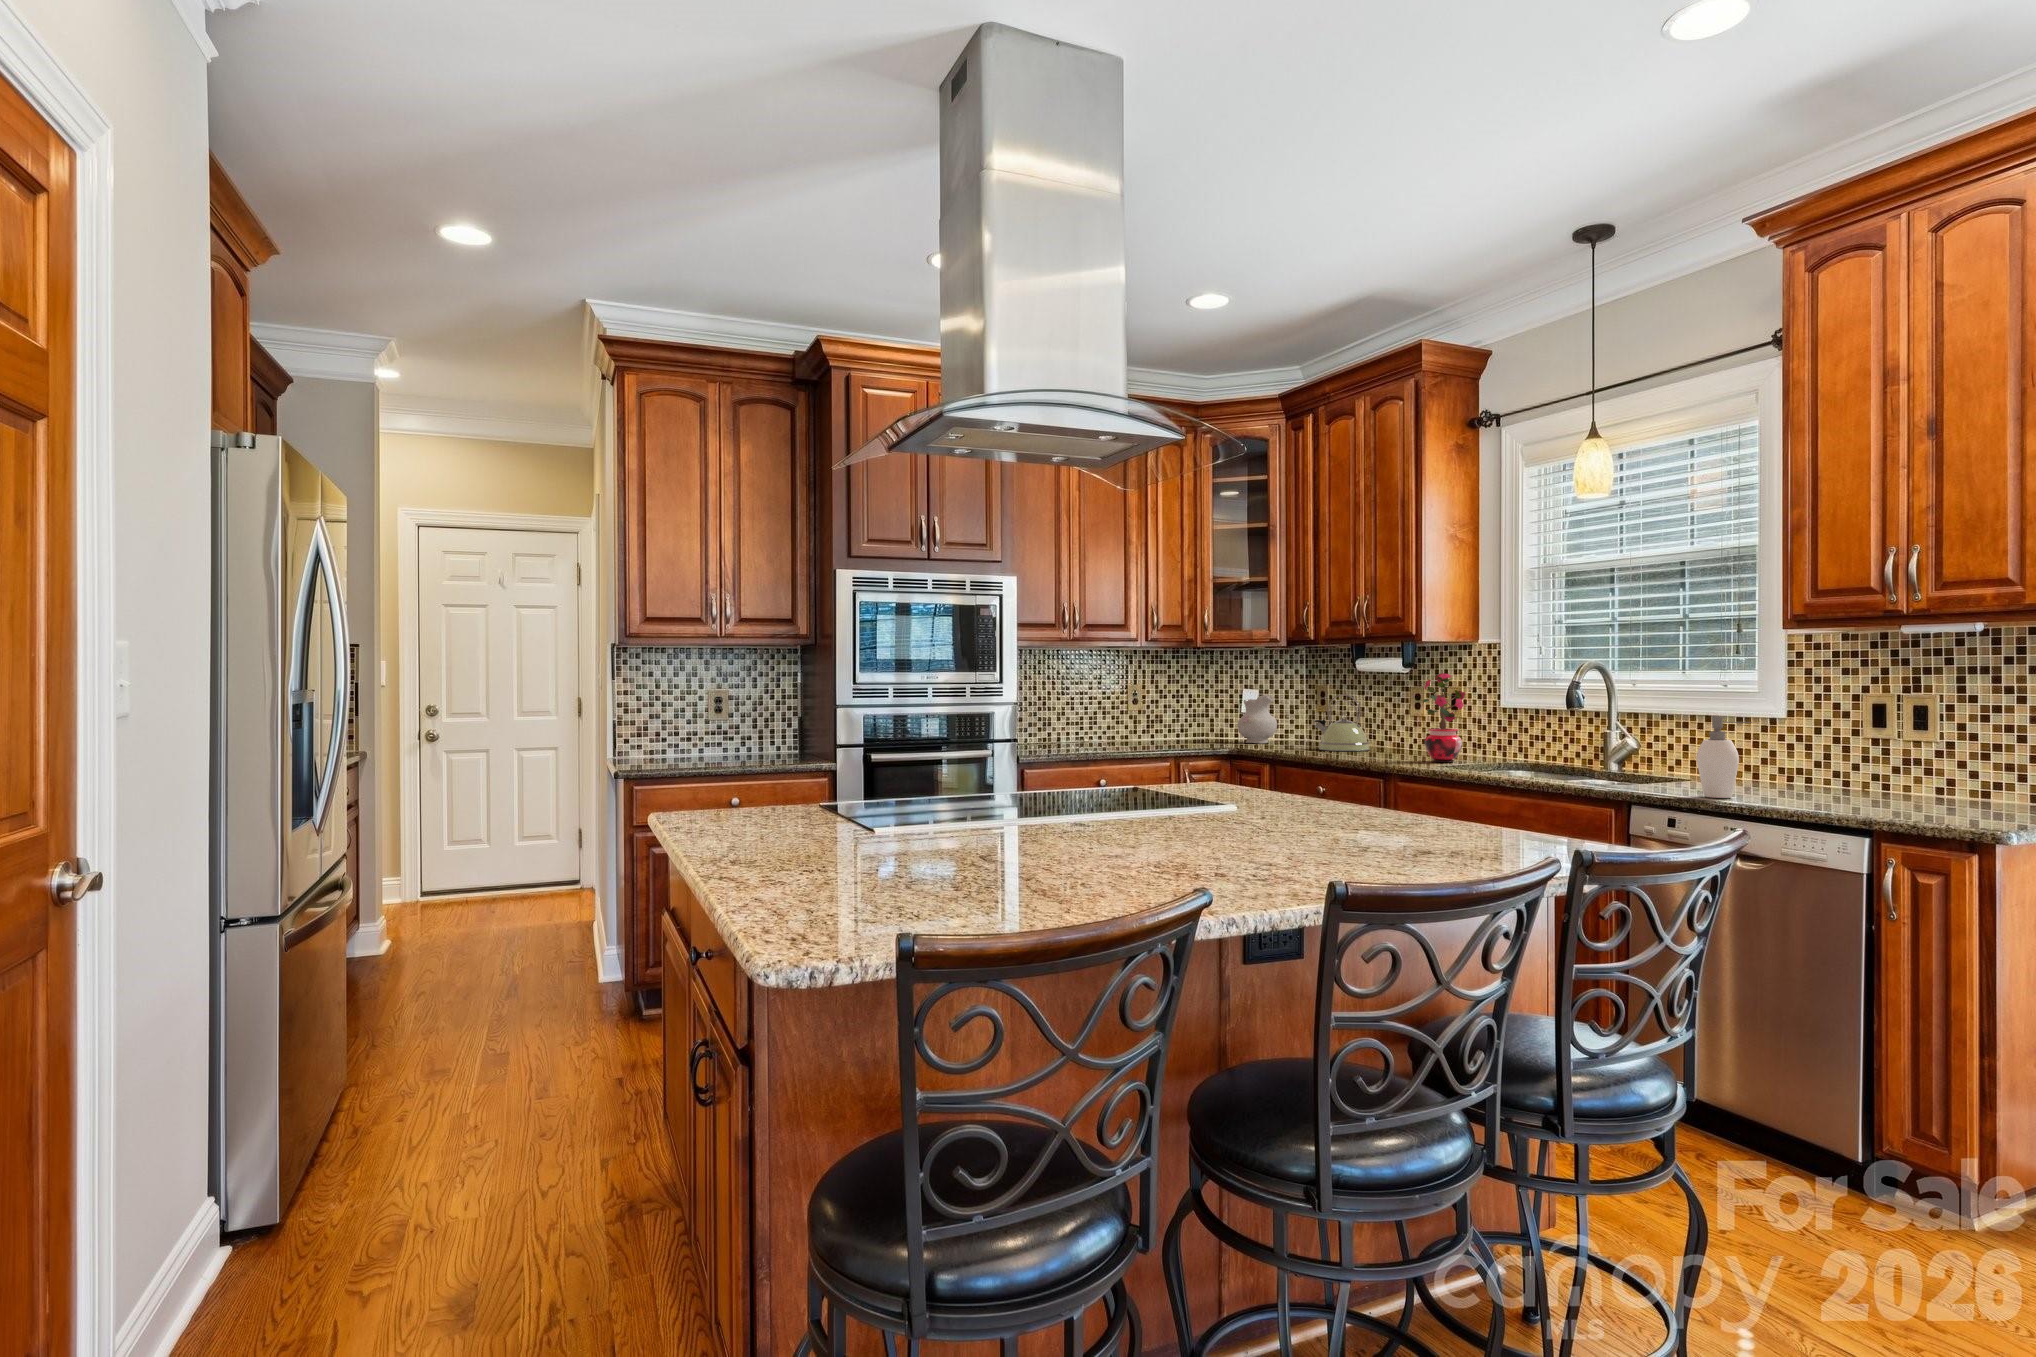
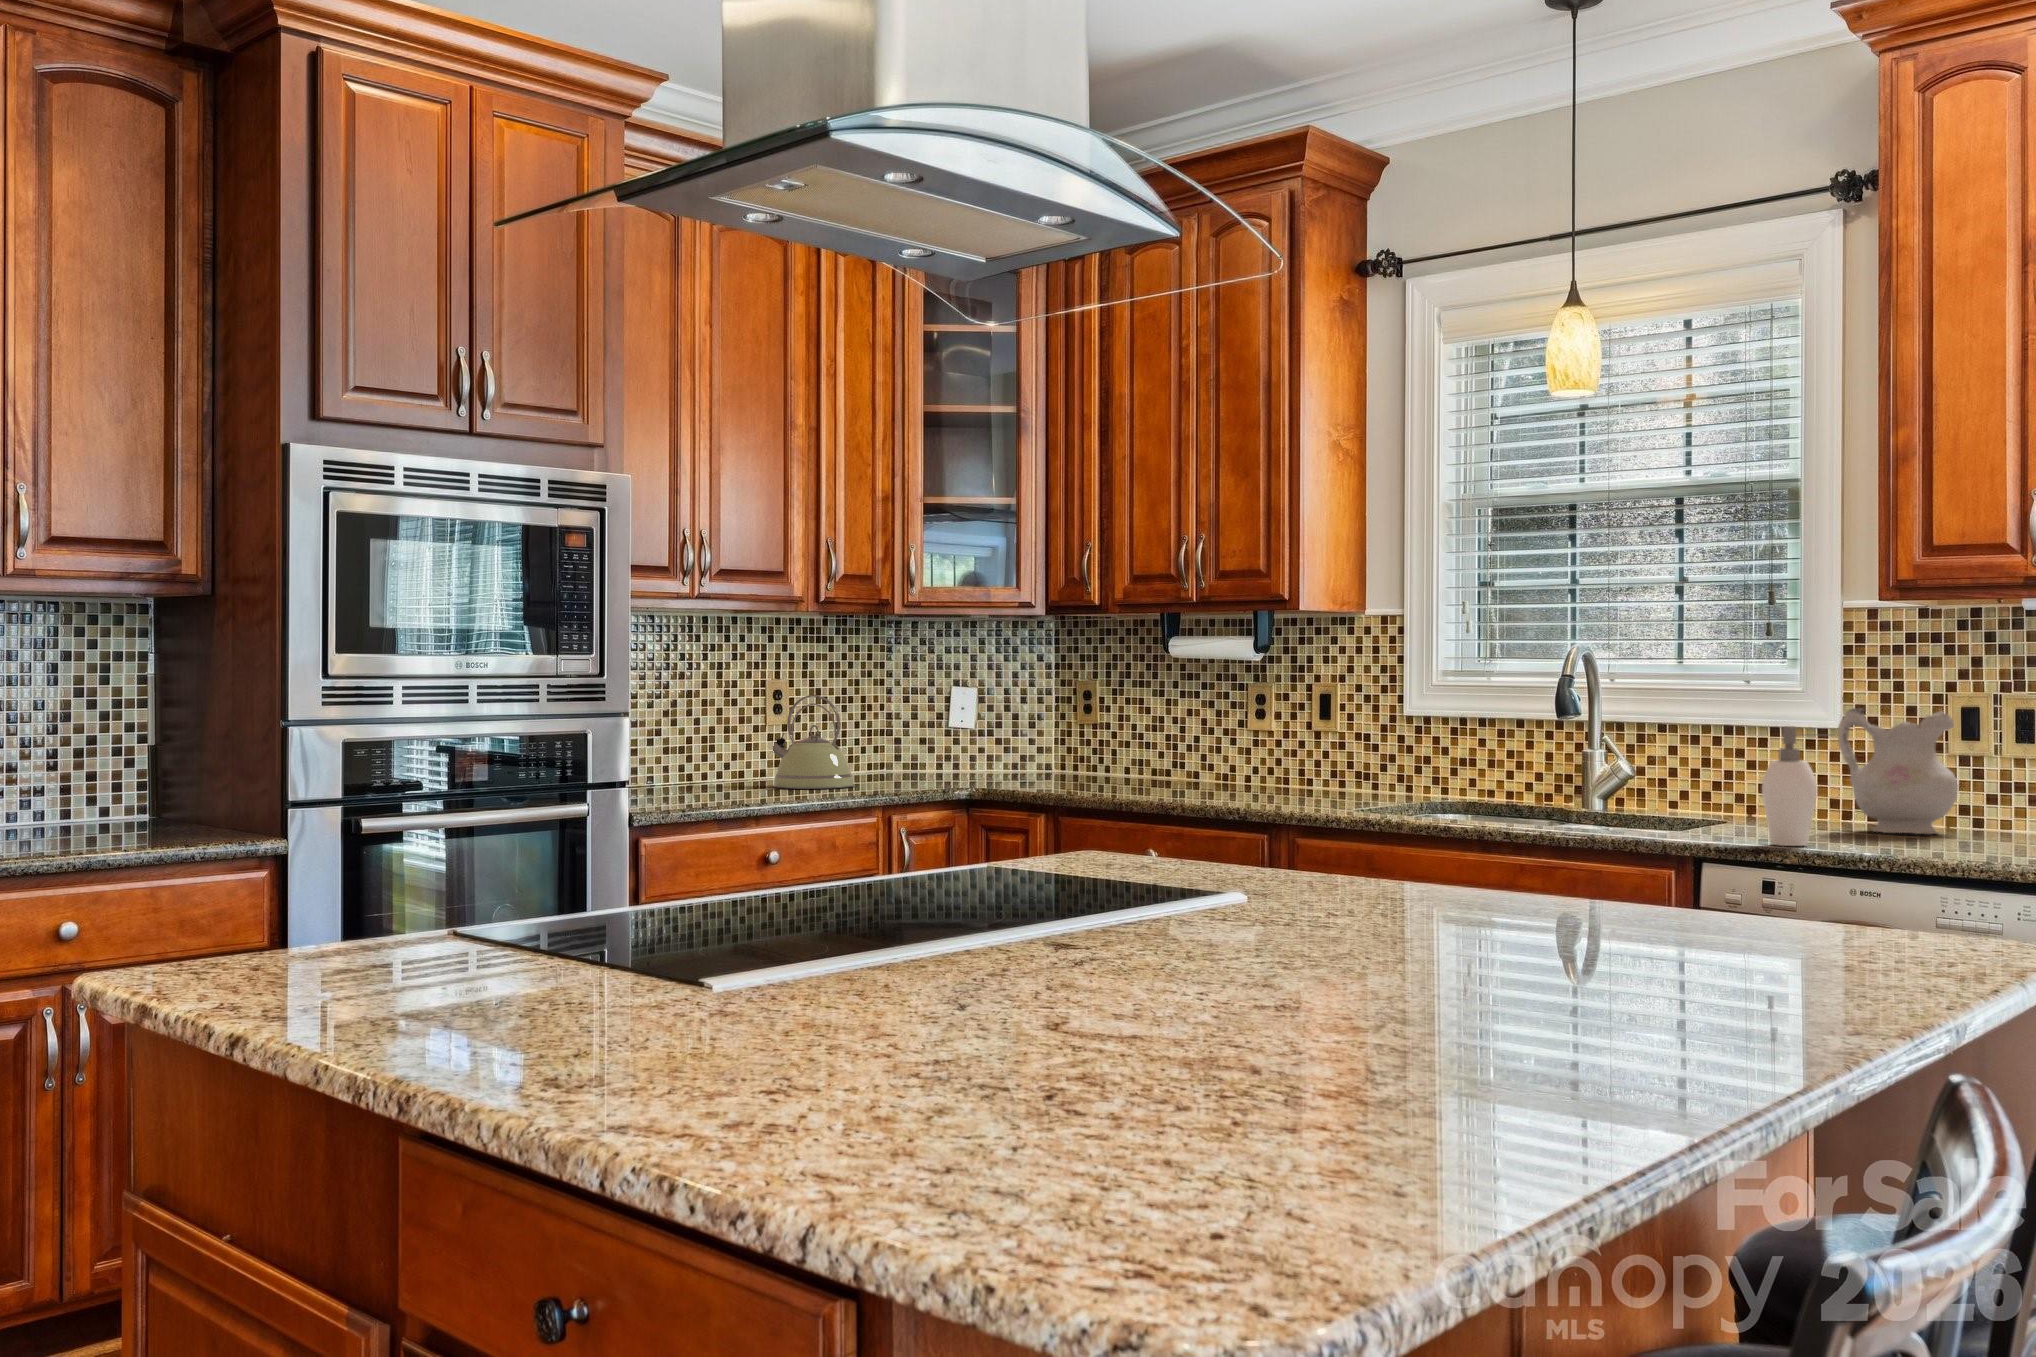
potted plant: present [1423,673,1465,762] -> none [1288,657,1365,805]
kettle: present [1314,694,1370,751] -> present [773,695,854,789]
ceramic pitcher: present [1238,695,1277,744] -> present [1838,708,1958,834]

